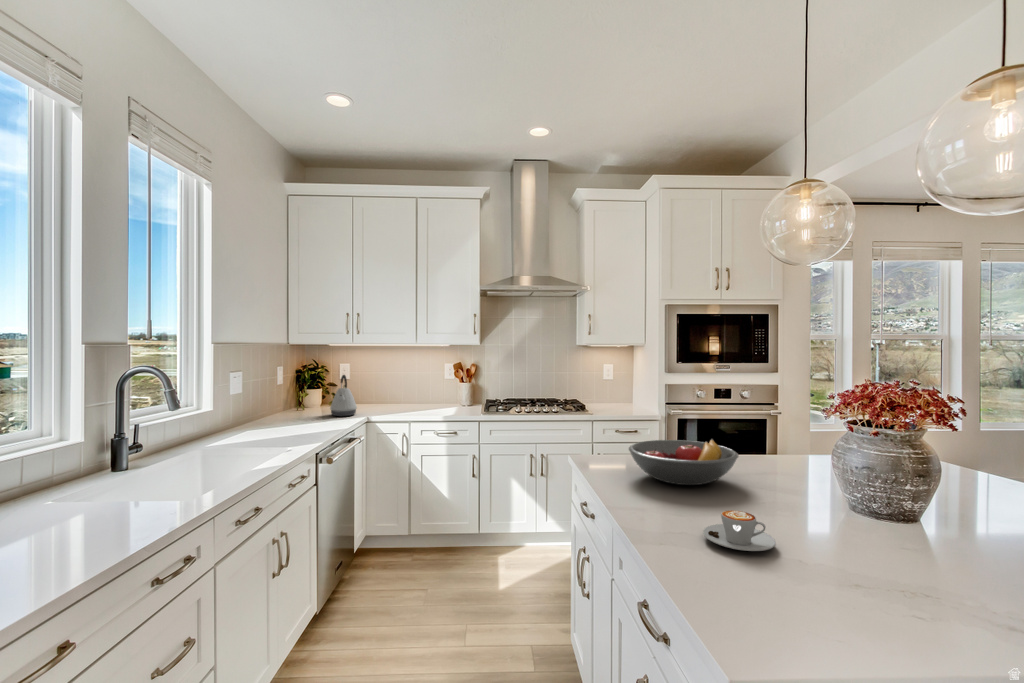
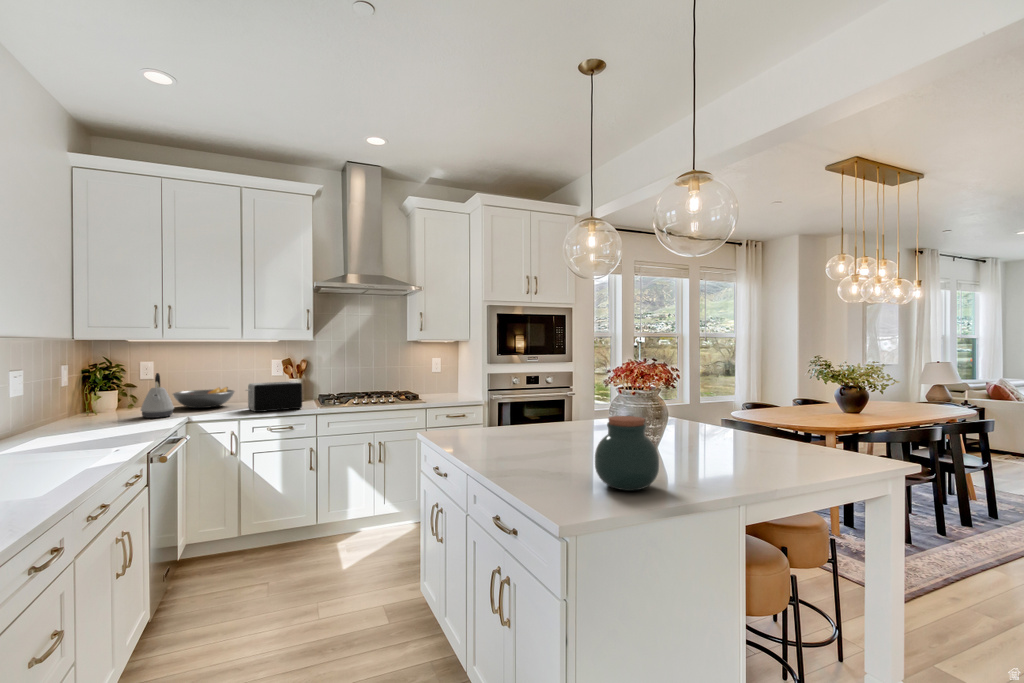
toaster: none [417,386,468,415] -> present [246,381,302,412]
fruit bowl: present [629,439,739,485] -> present [173,387,235,408]
jar: none [806,478,932,609] -> present [595,416,659,491]
coffee cup: present [703,510,776,551] -> none [531,450,577,474]

